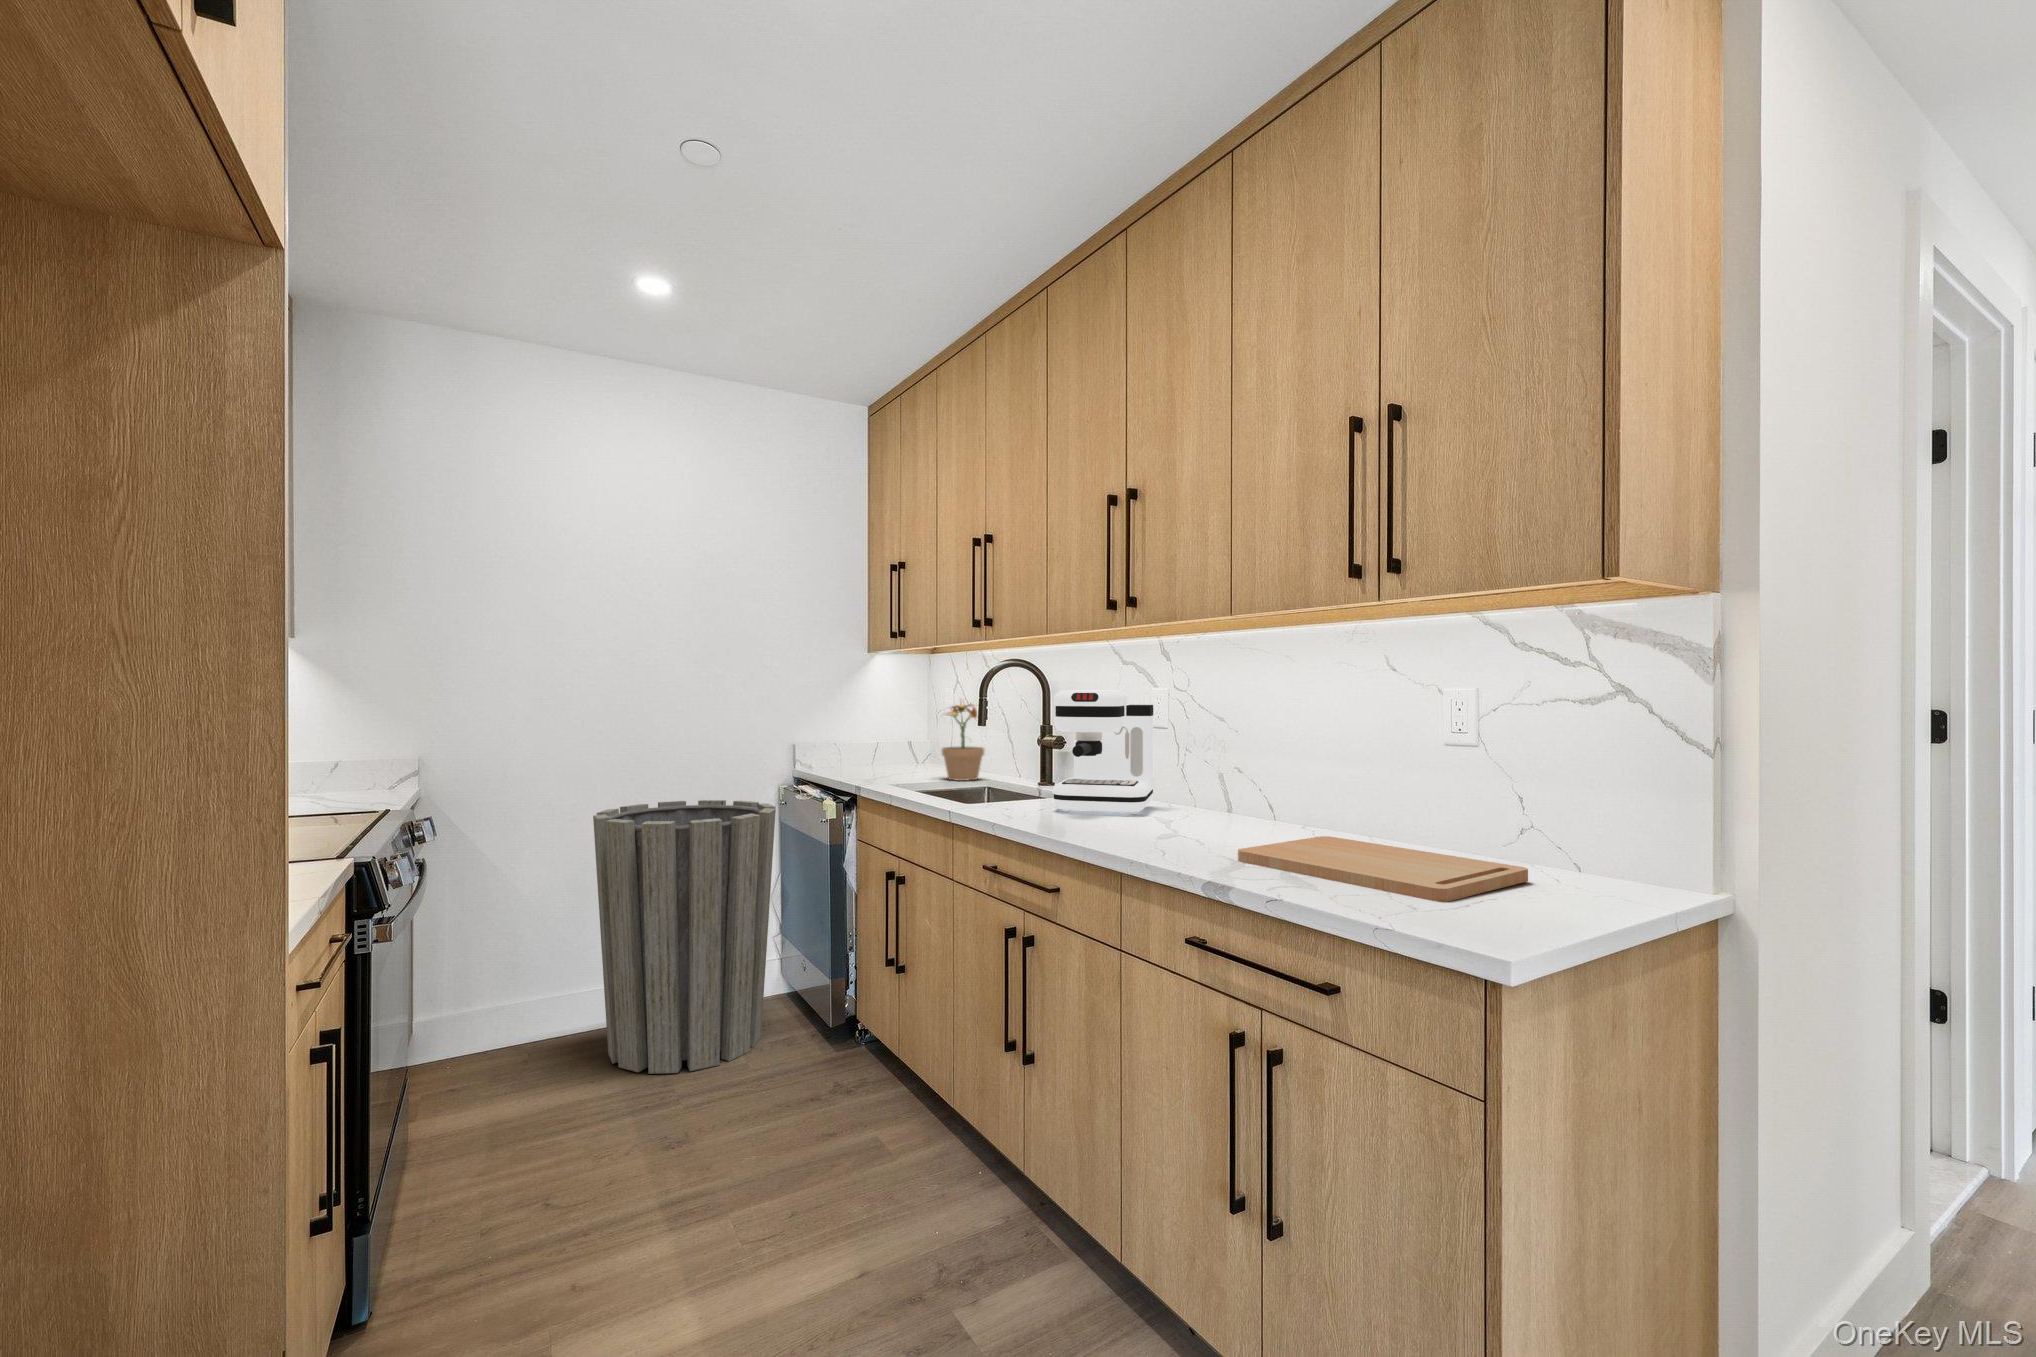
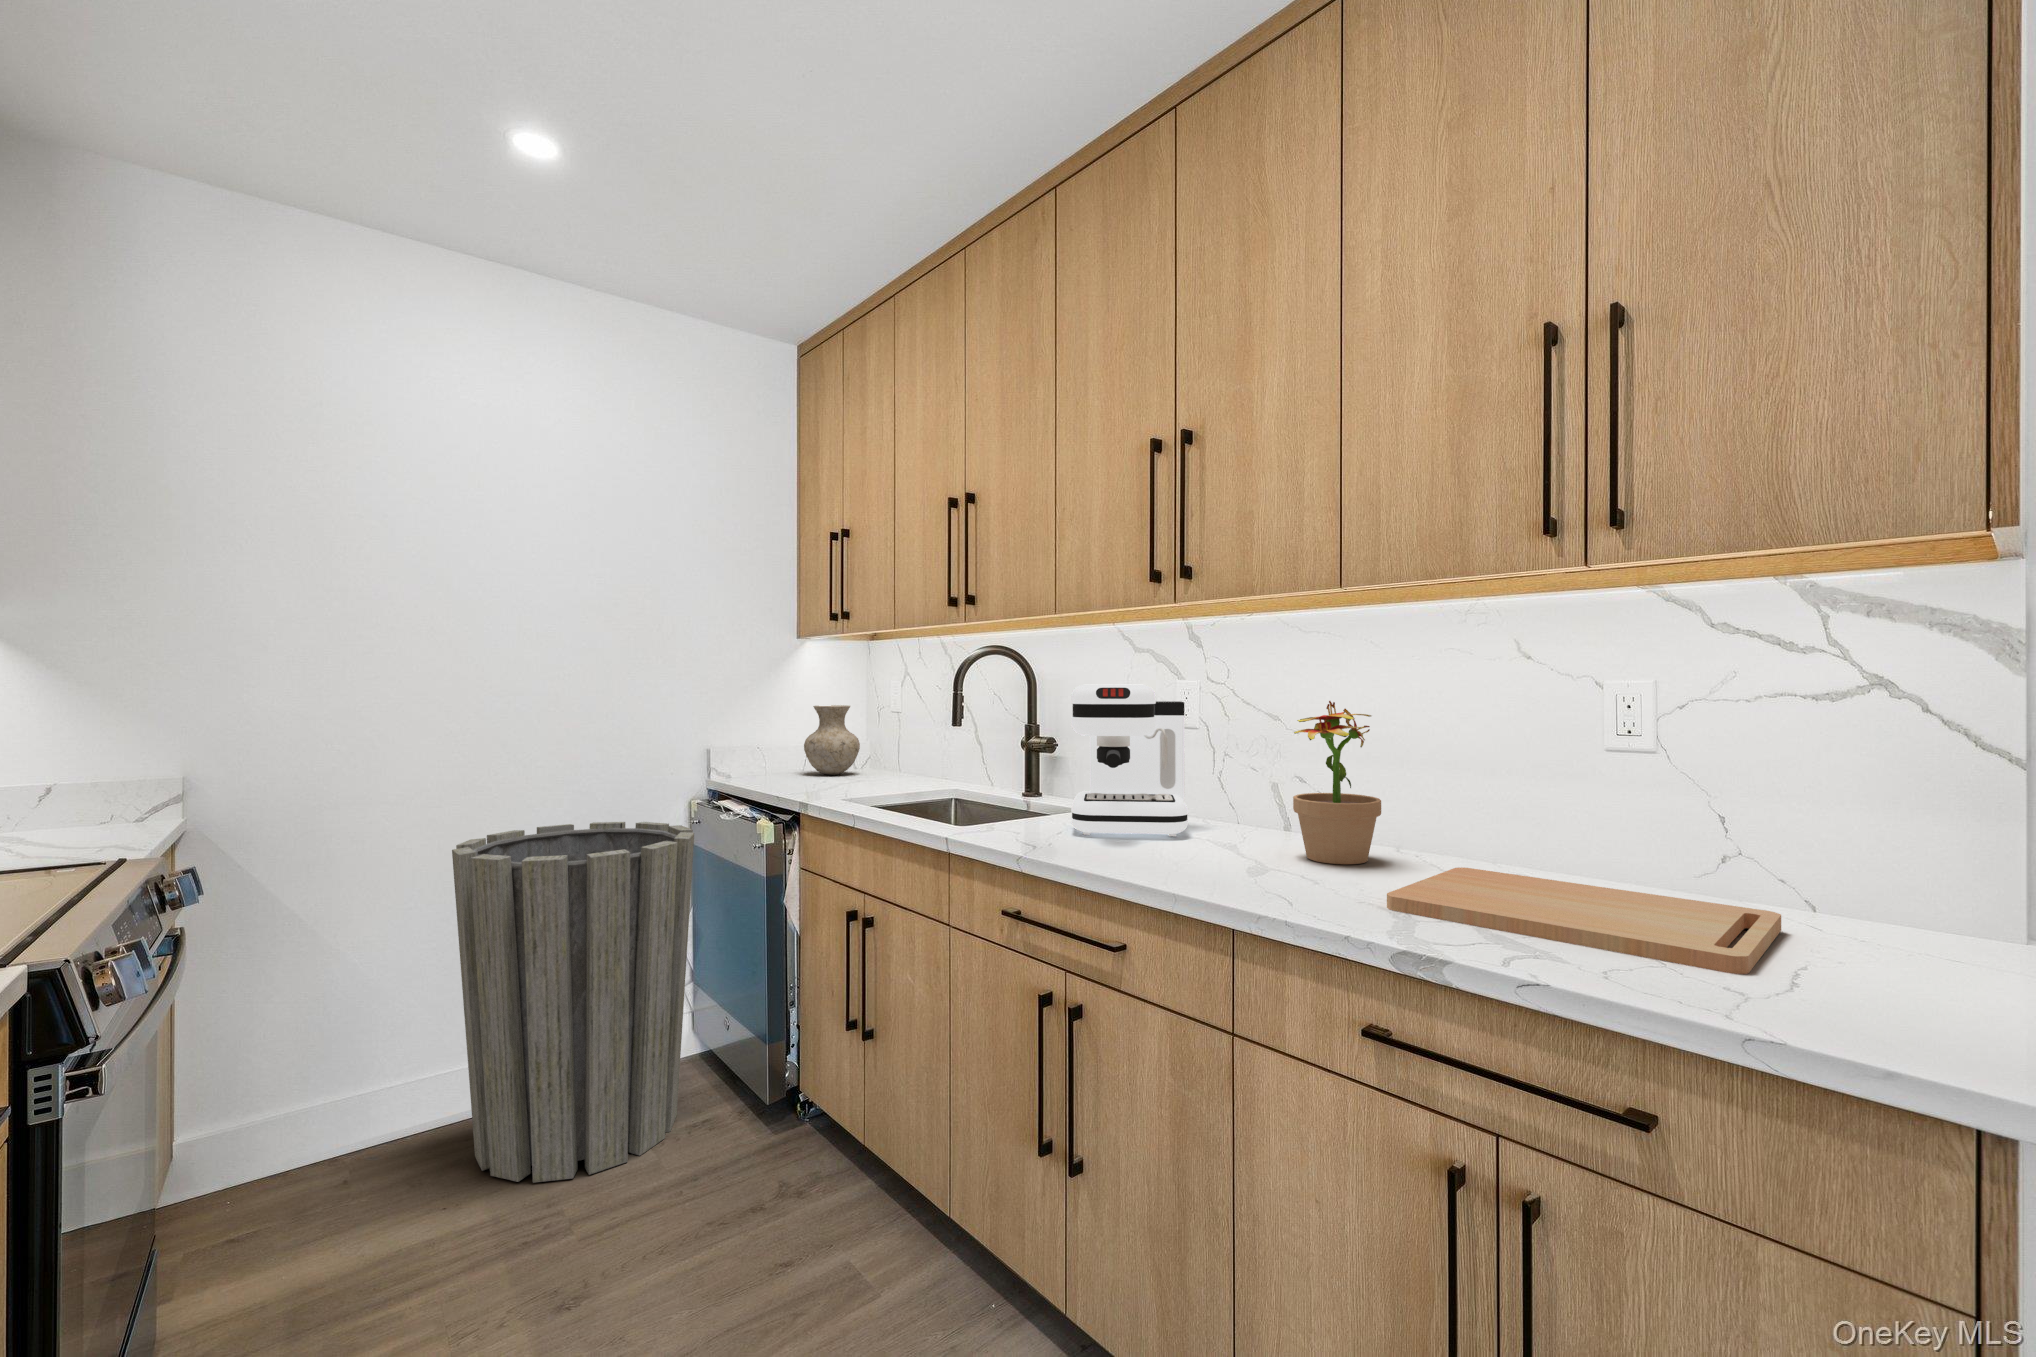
potted plant: present [942,703,984,781] -> present [1293,701,1381,864]
vase: none [875,708,922,767] -> present [804,705,860,775]

